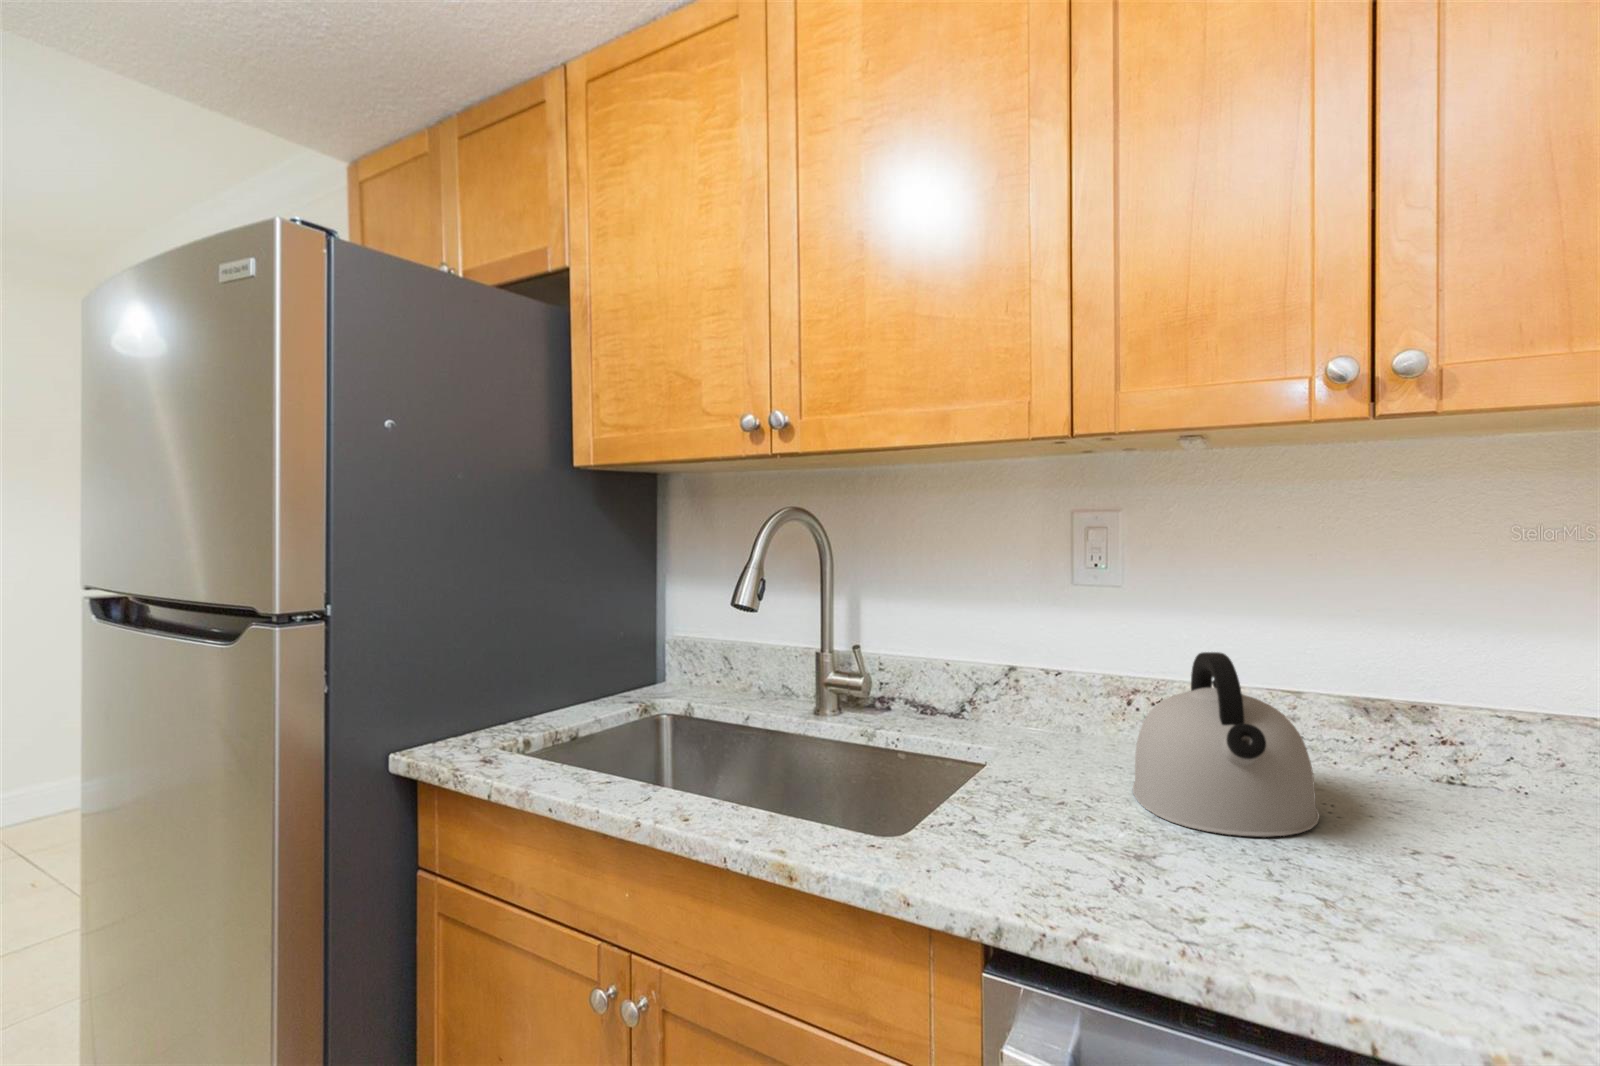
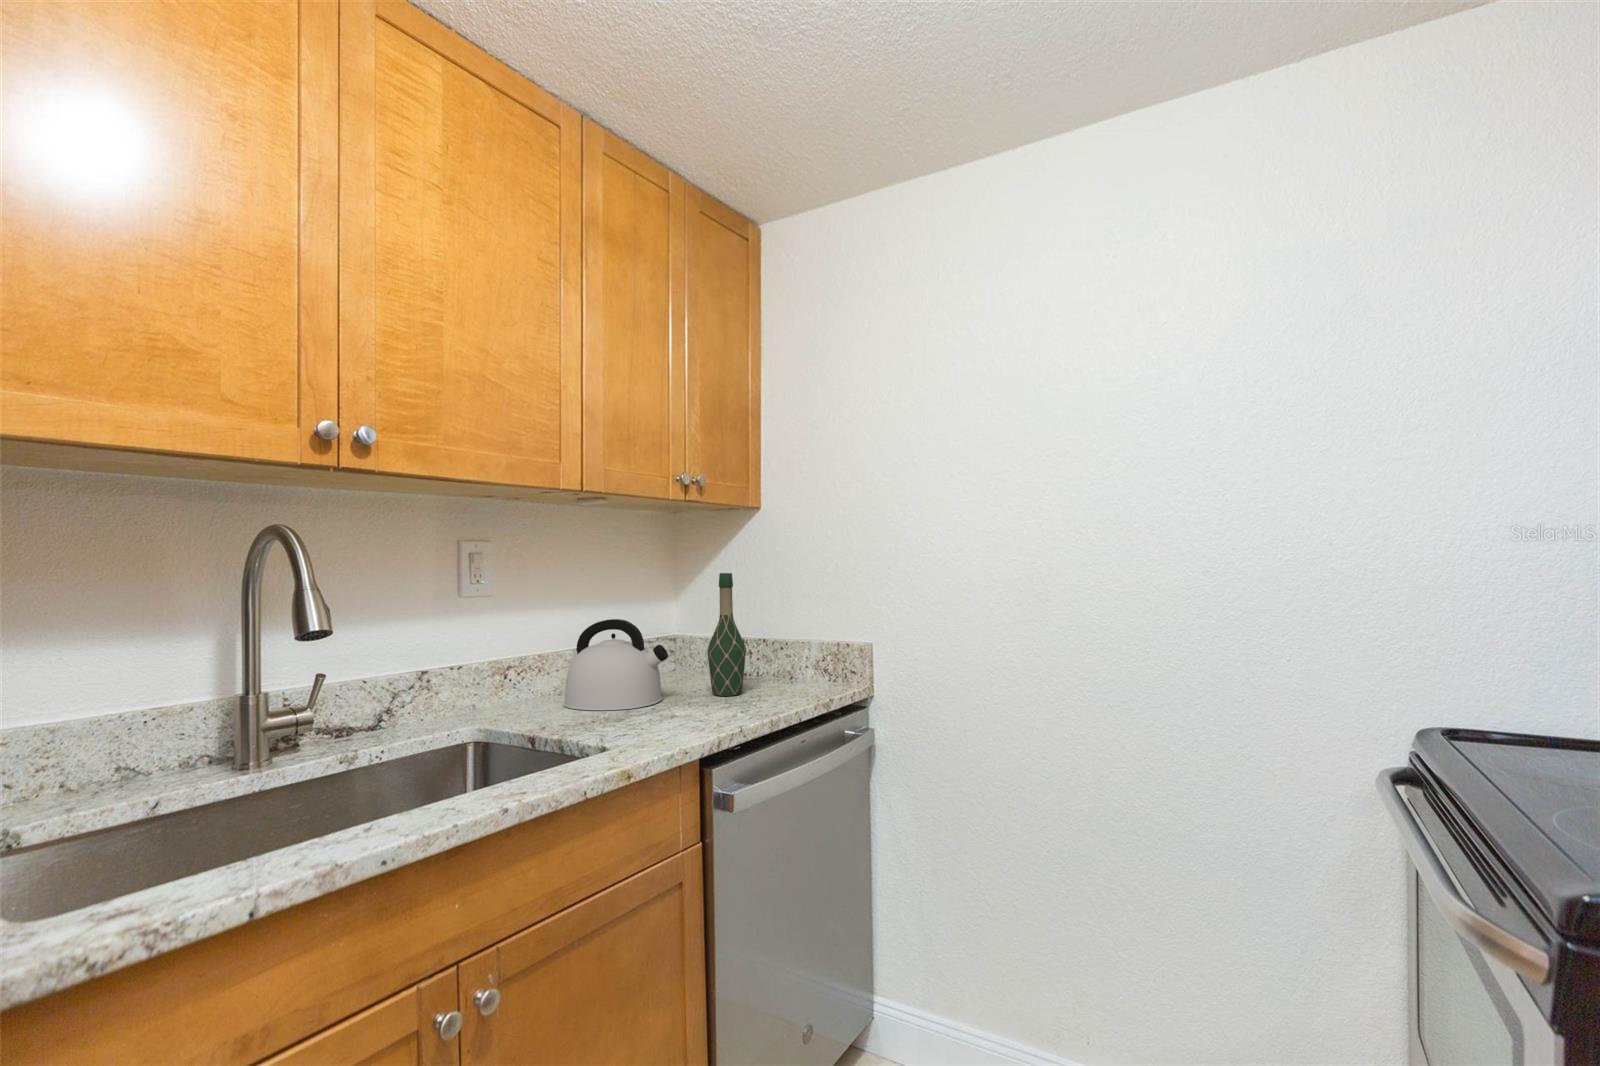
wine bottle: none [1369,594,1498,920] -> present [707,573,746,696]

